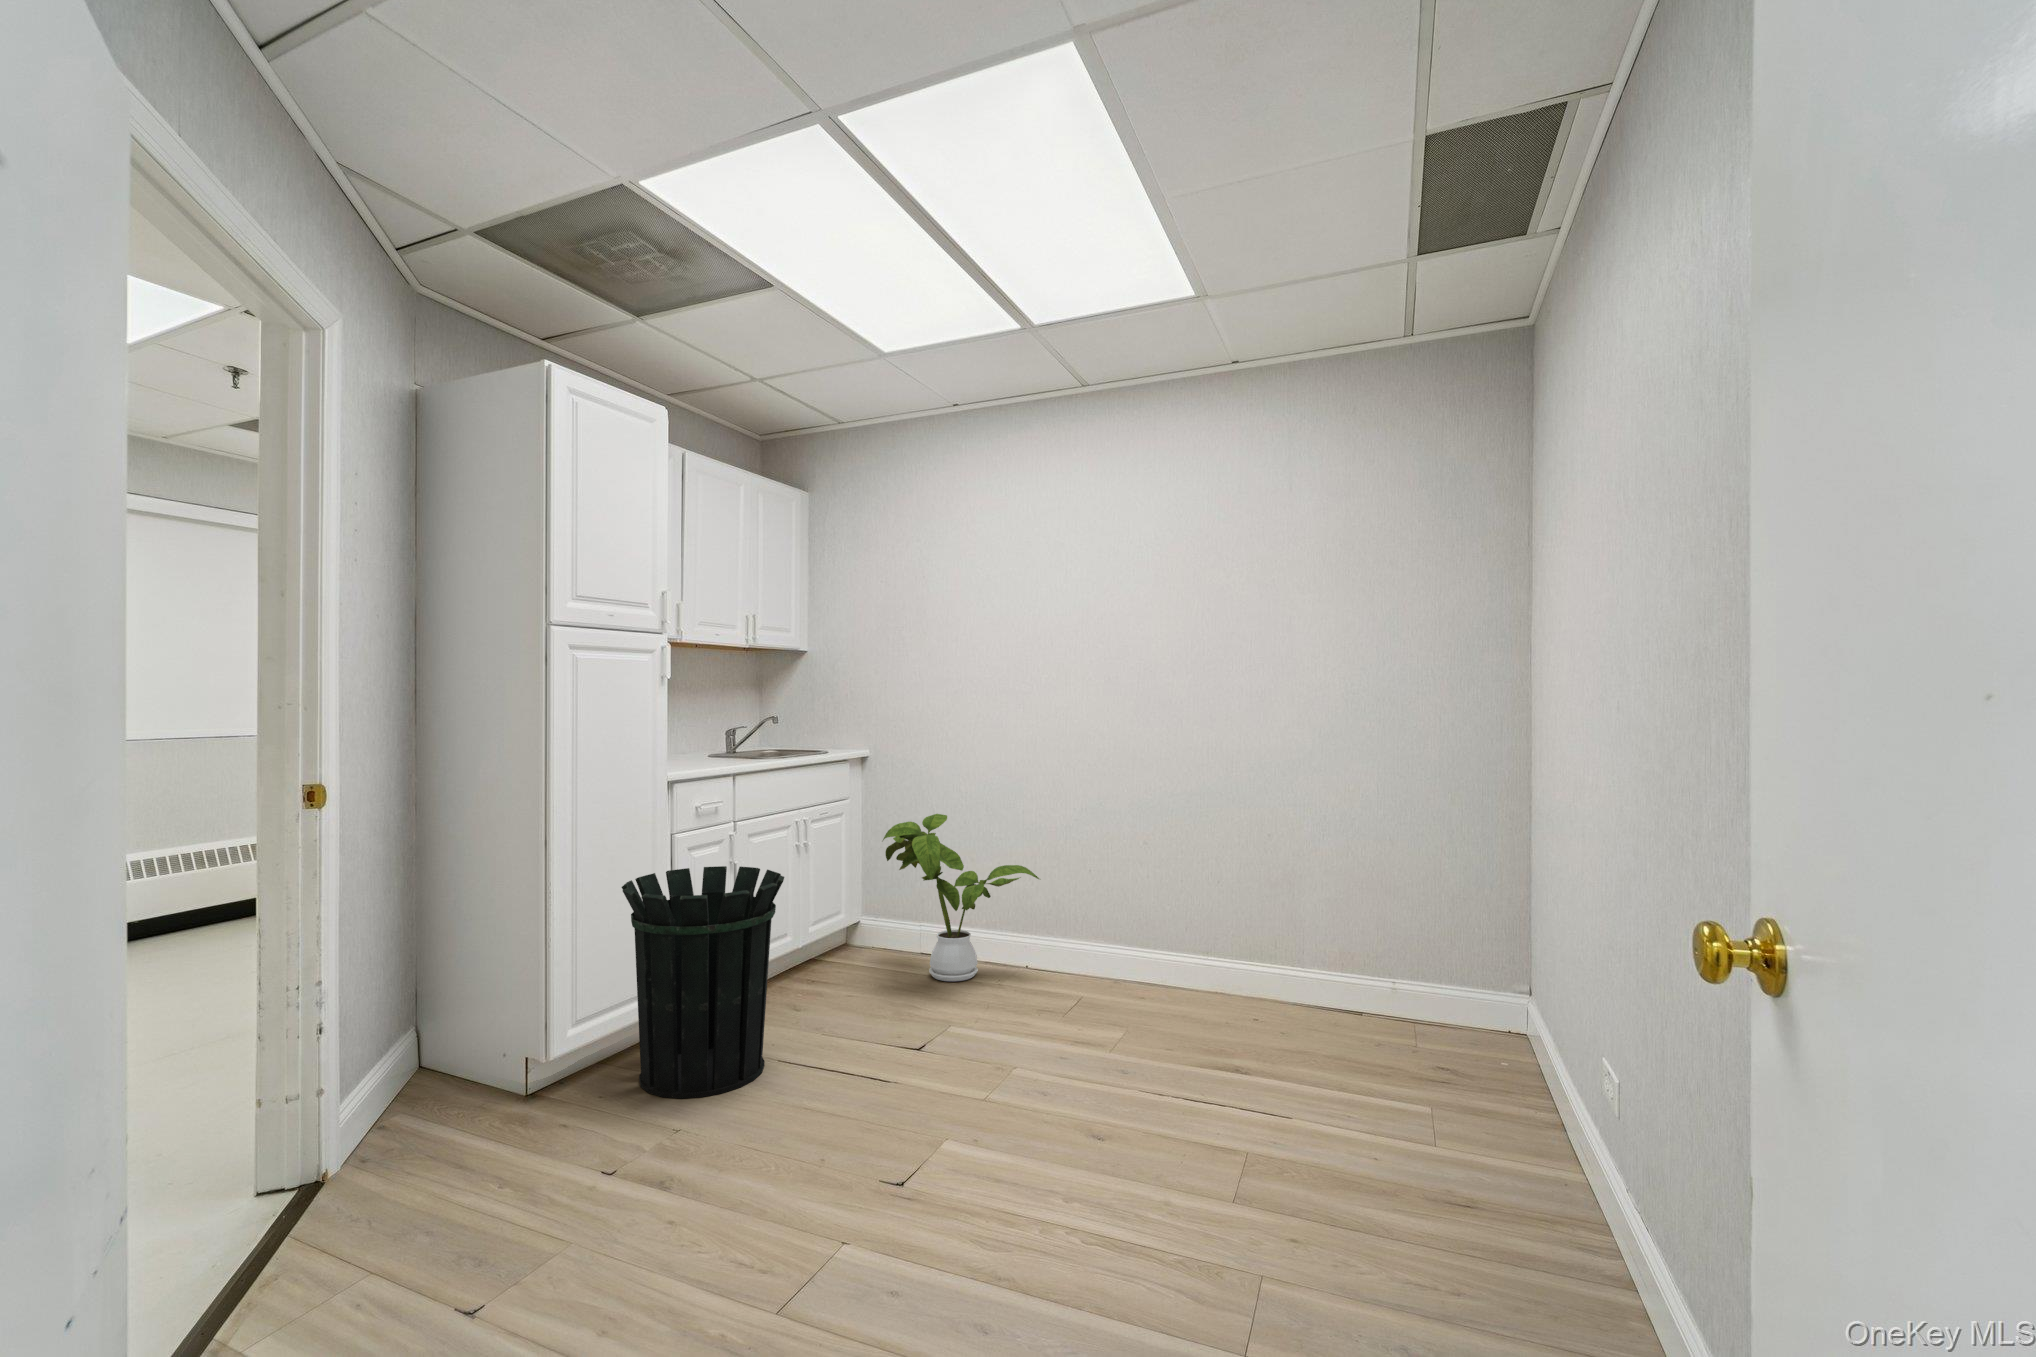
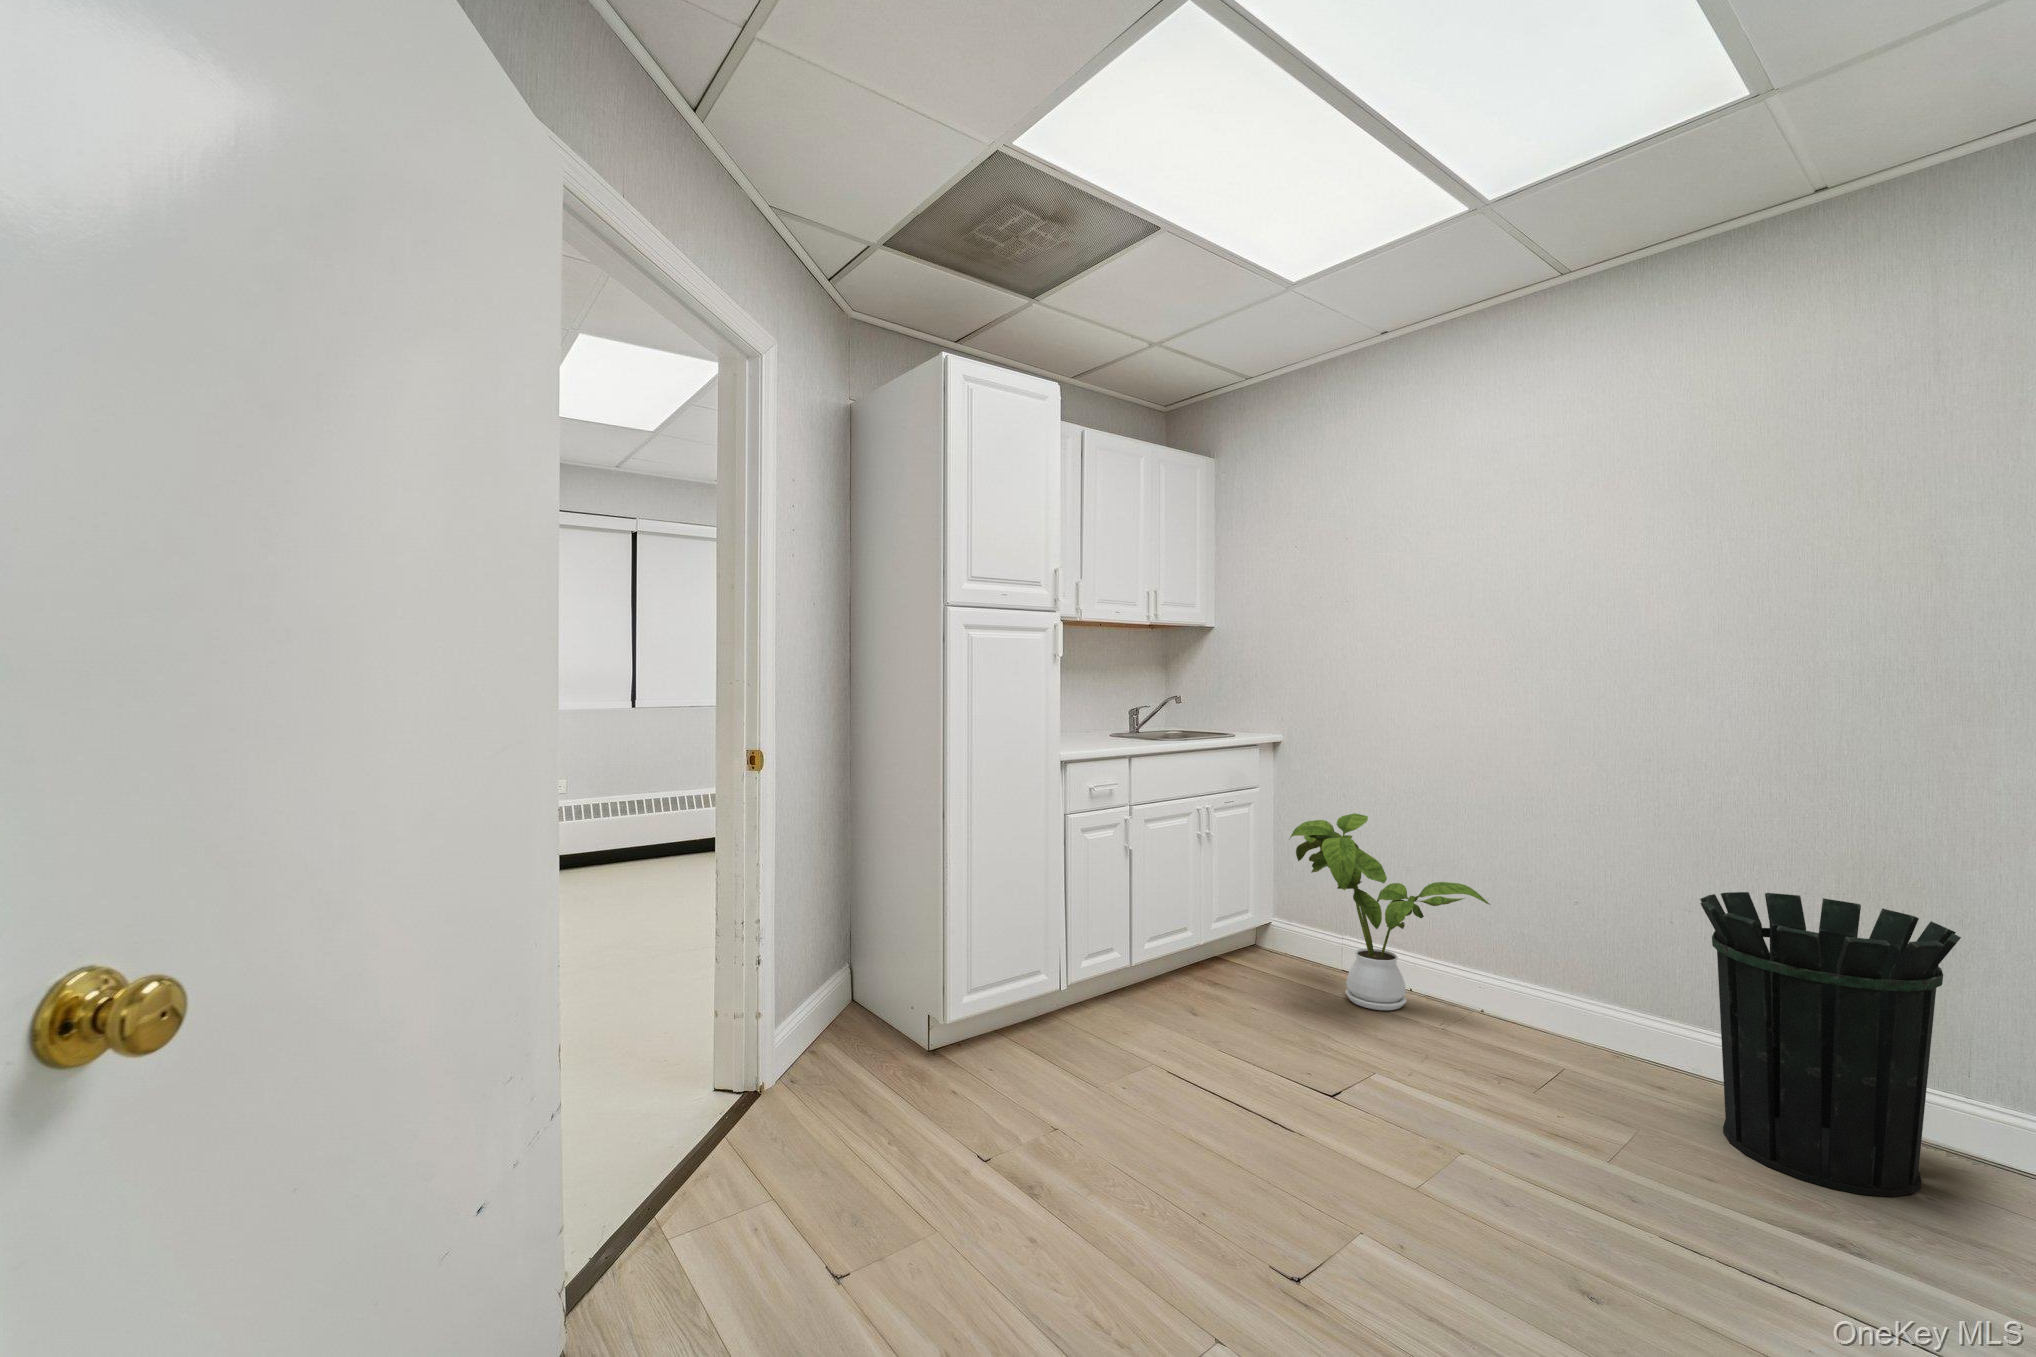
waste bin: present [622,866,784,1098] -> present [1700,892,1961,1197]

